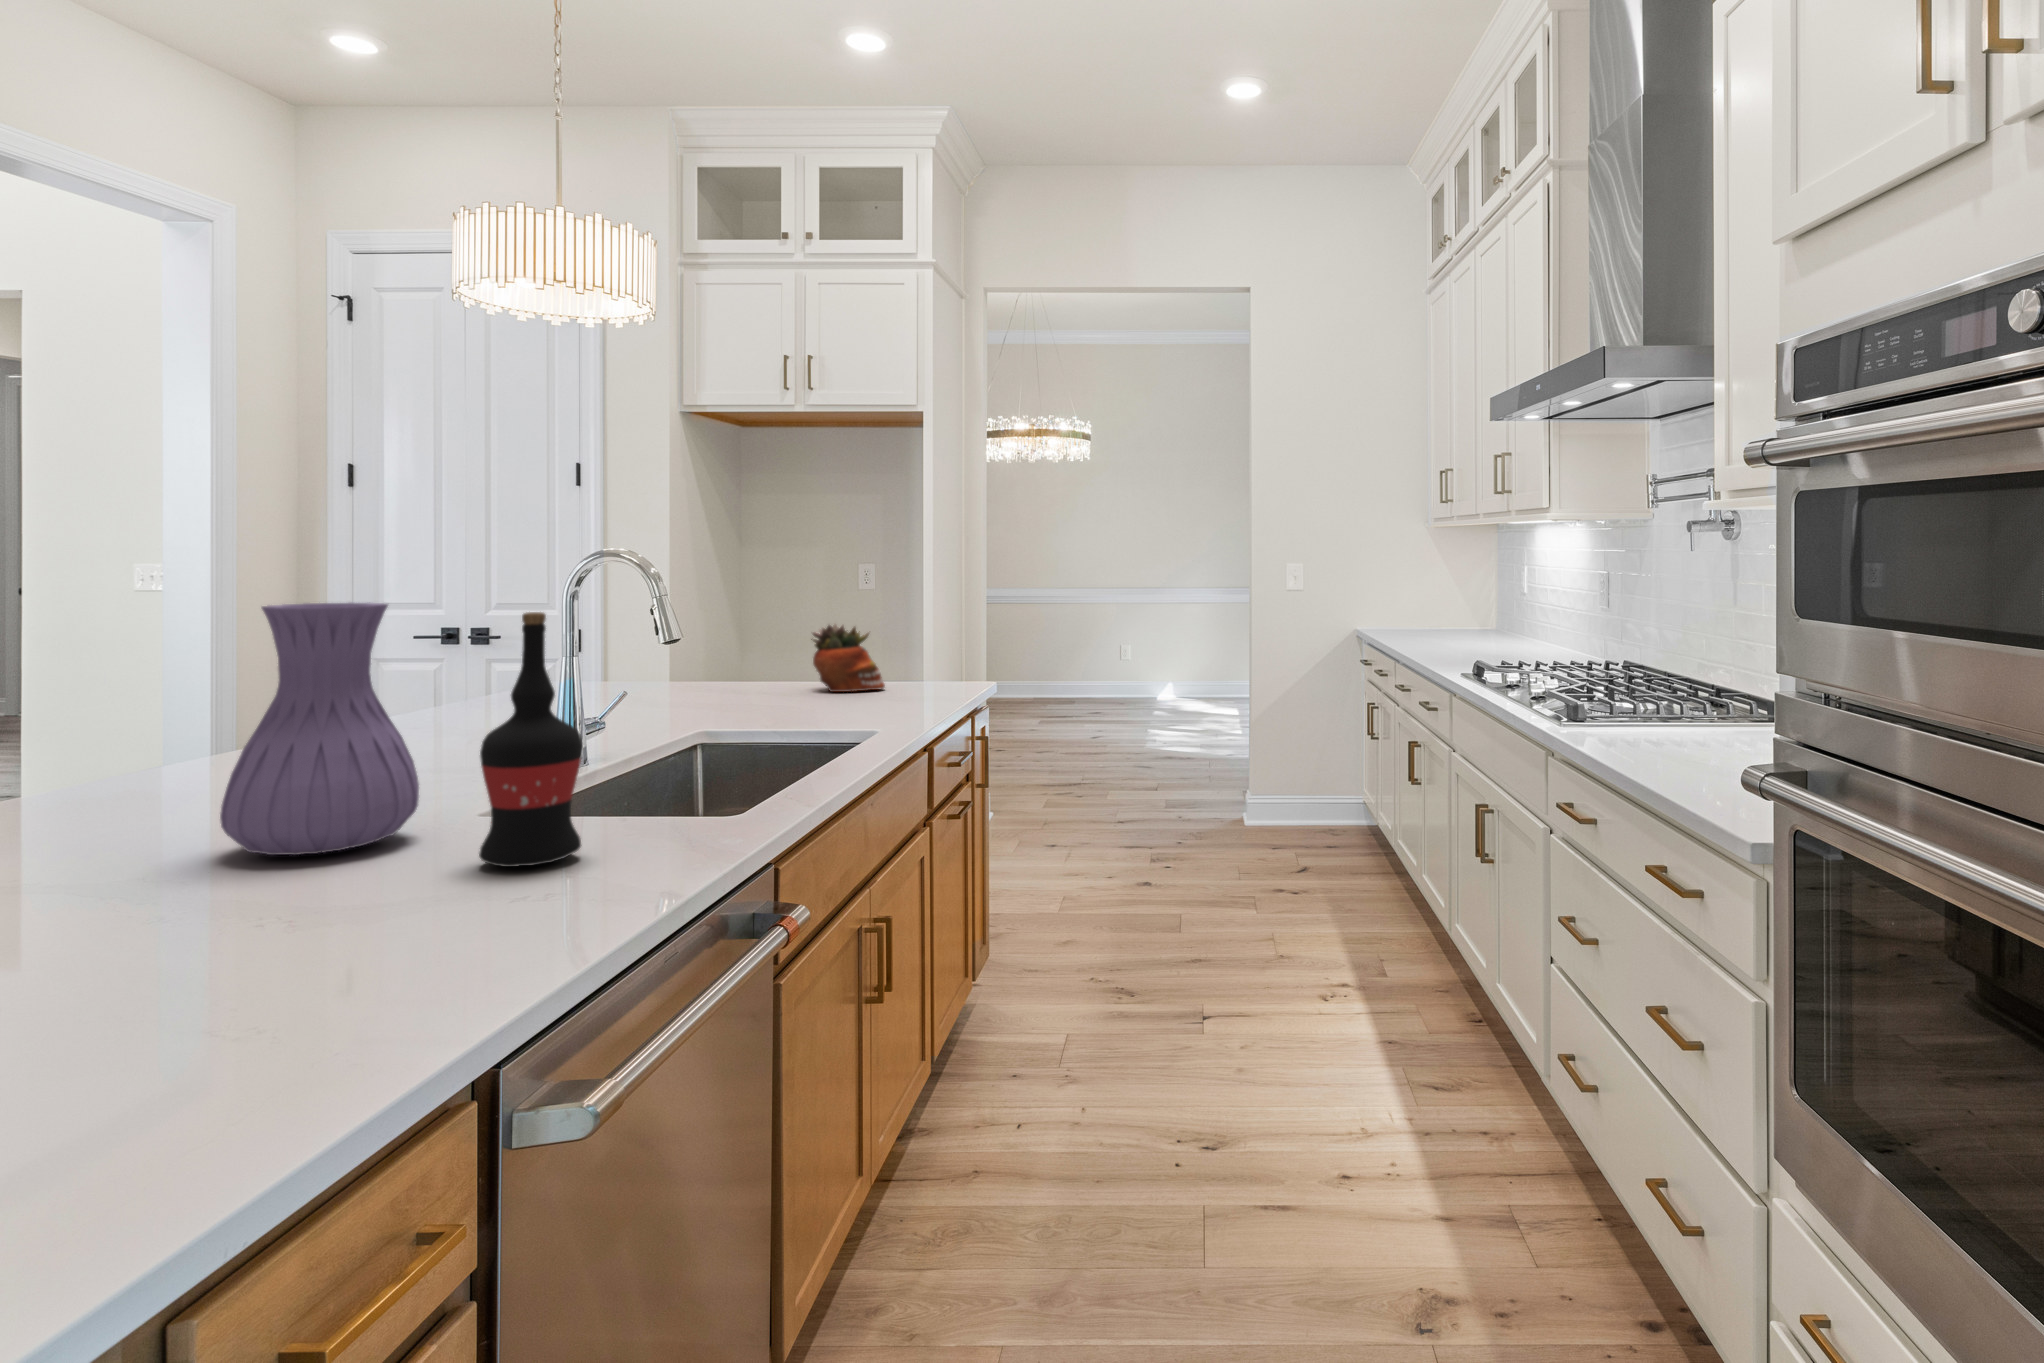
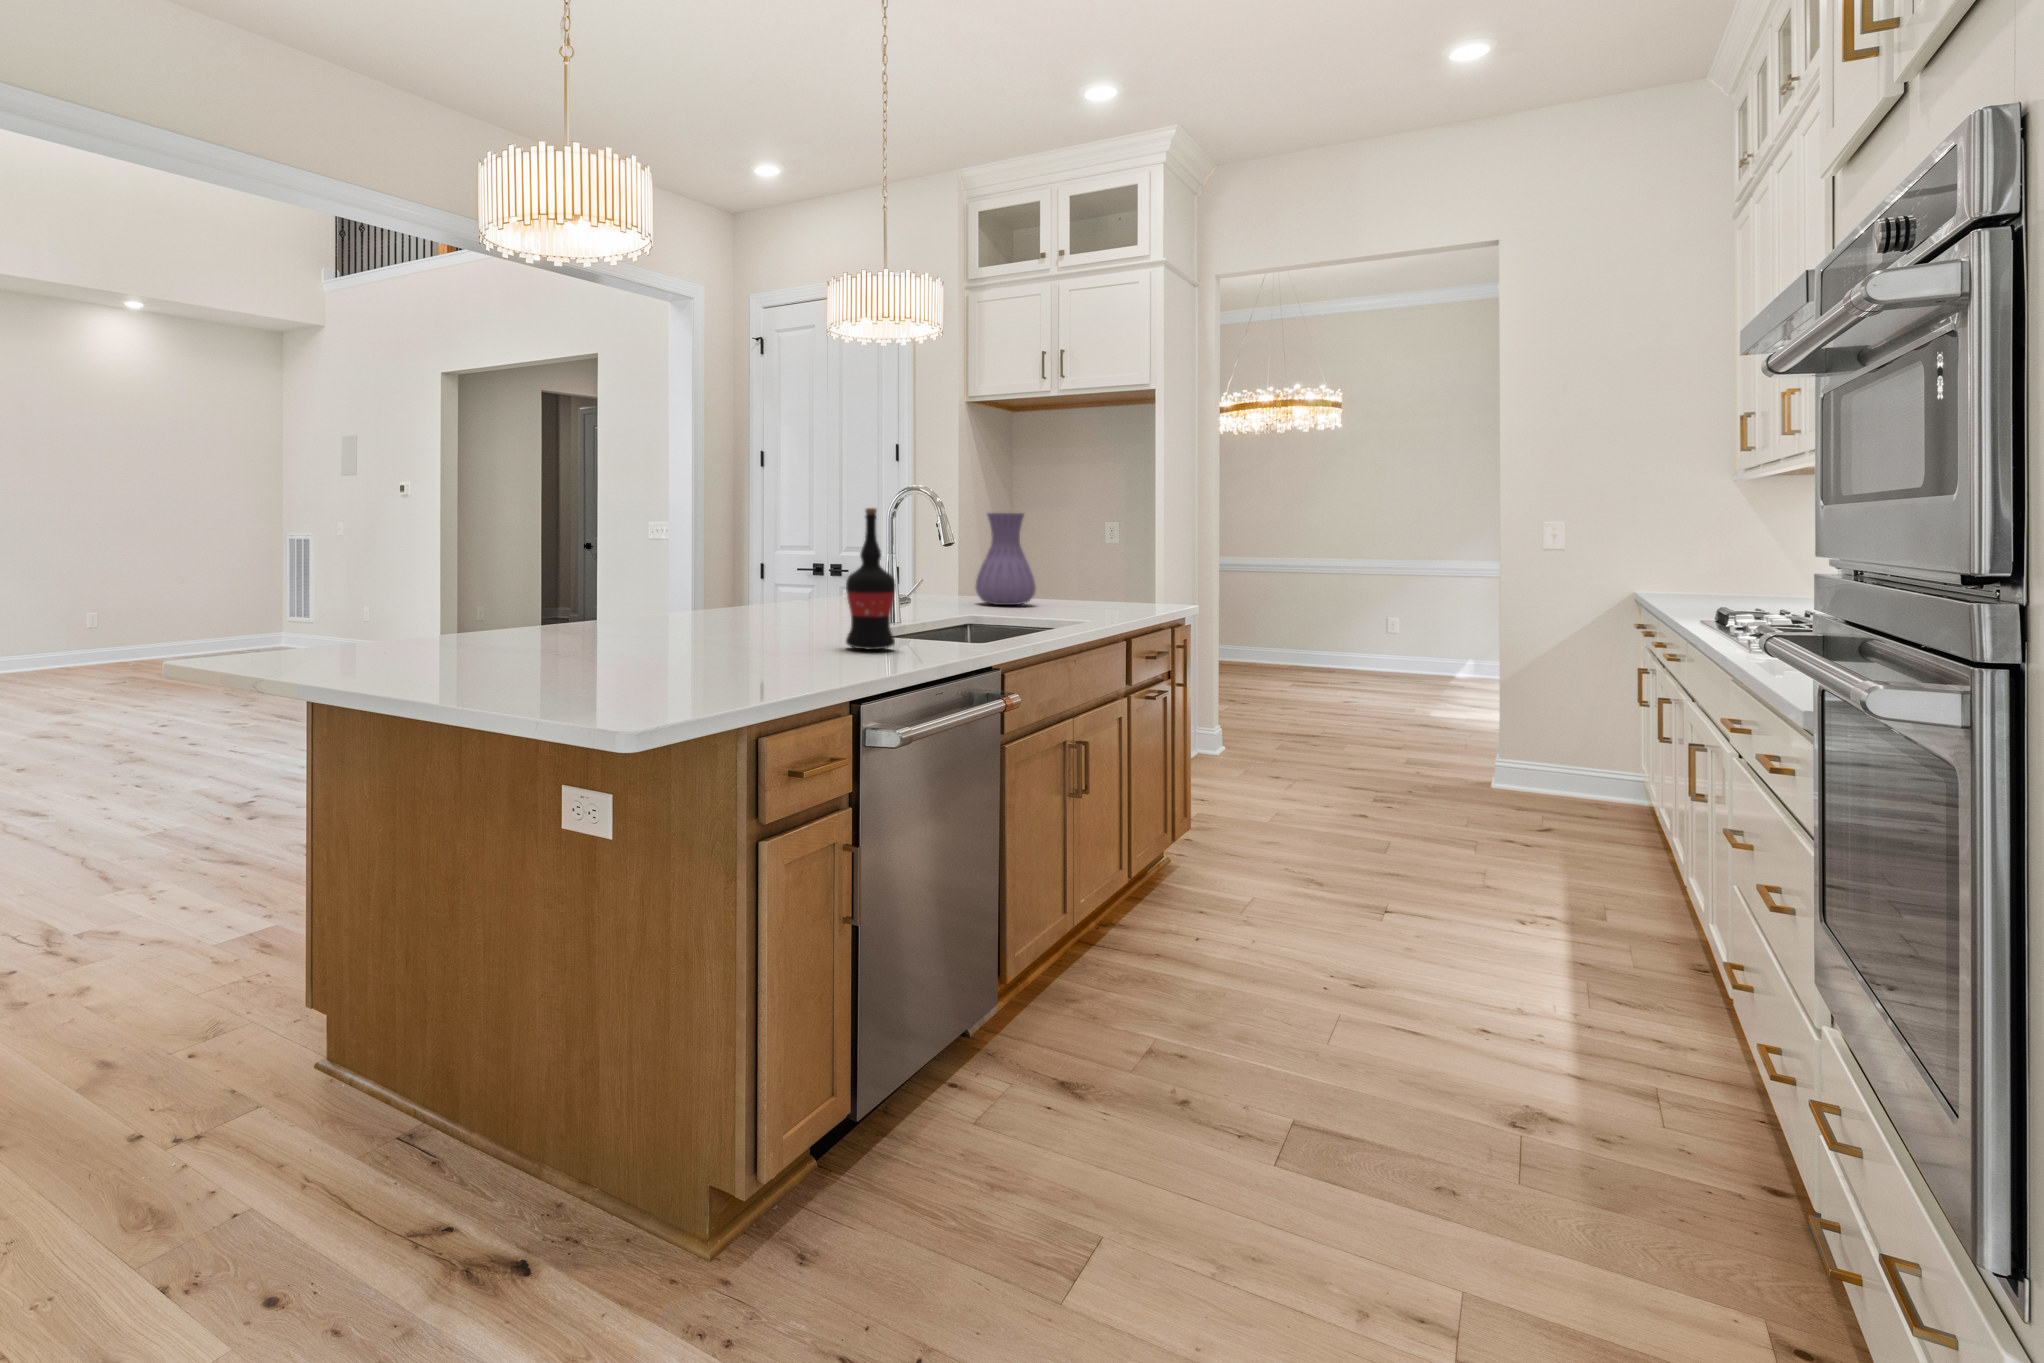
vase: present [220,602,419,855] -> present [976,513,1036,605]
succulent planter: present [811,625,885,692] -> none [1051,551,1106,603]

